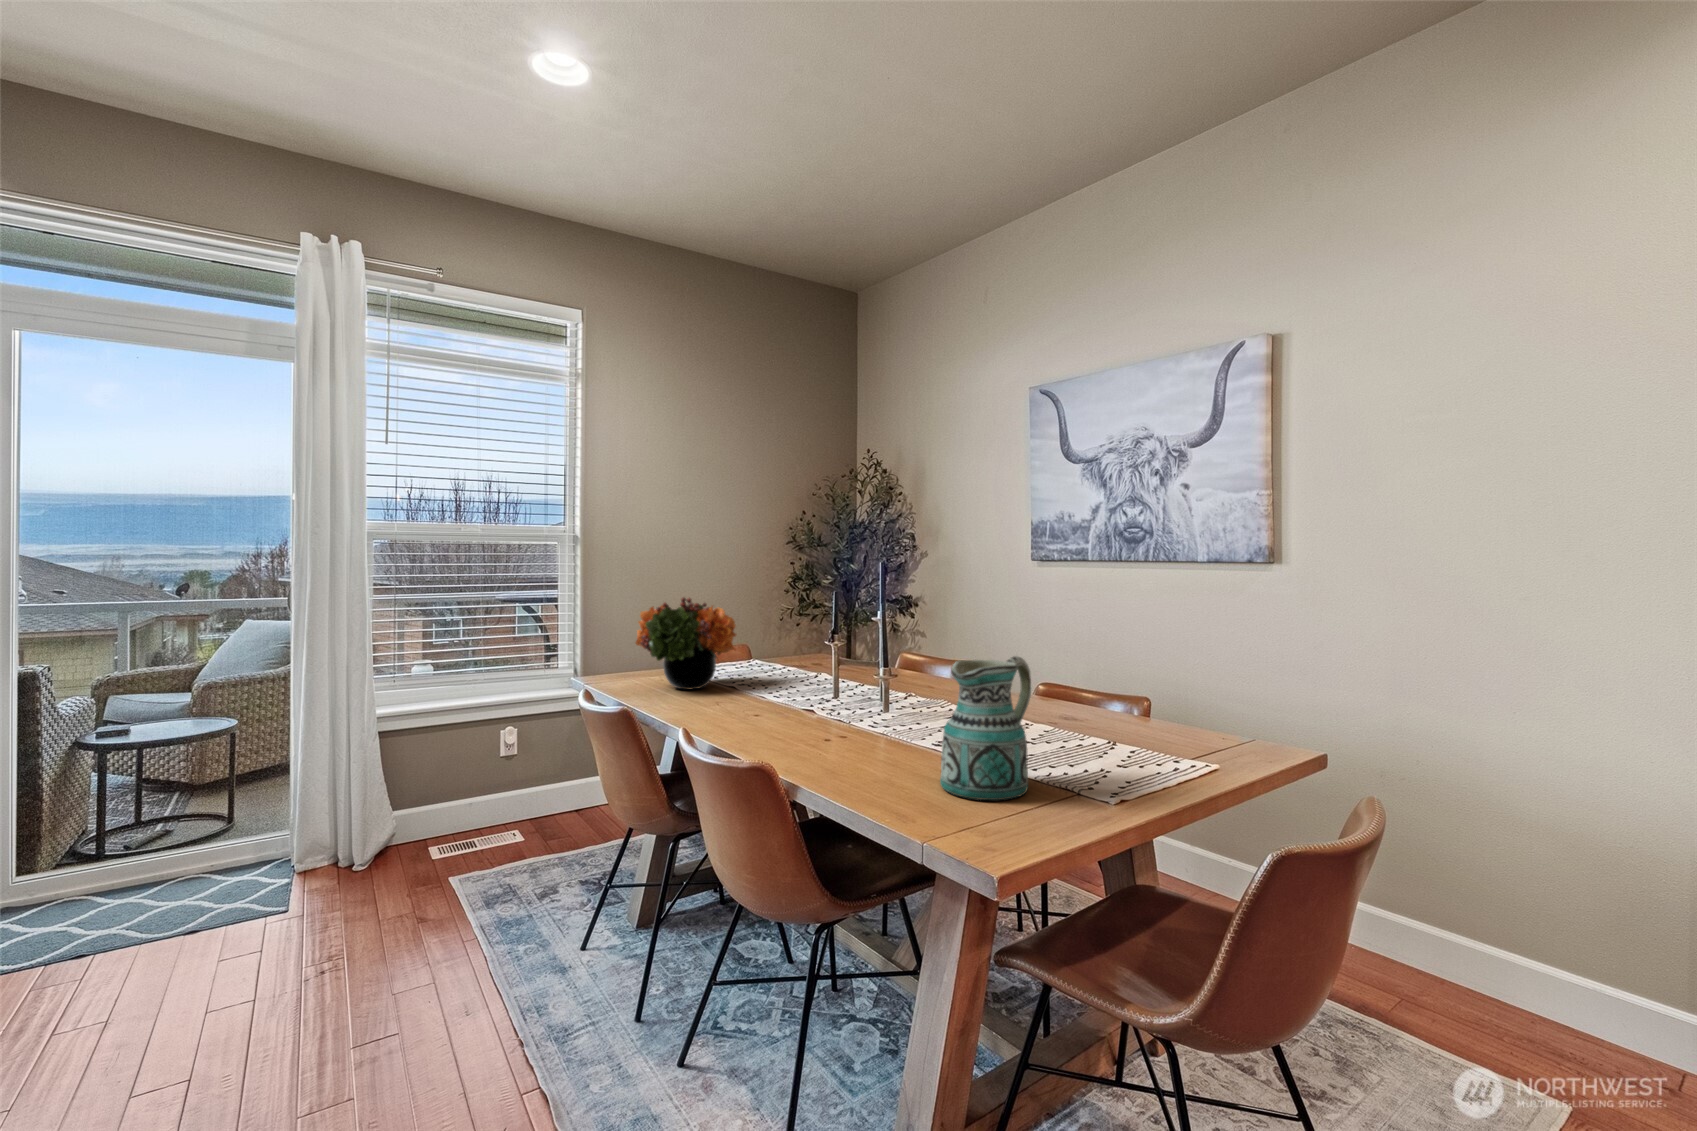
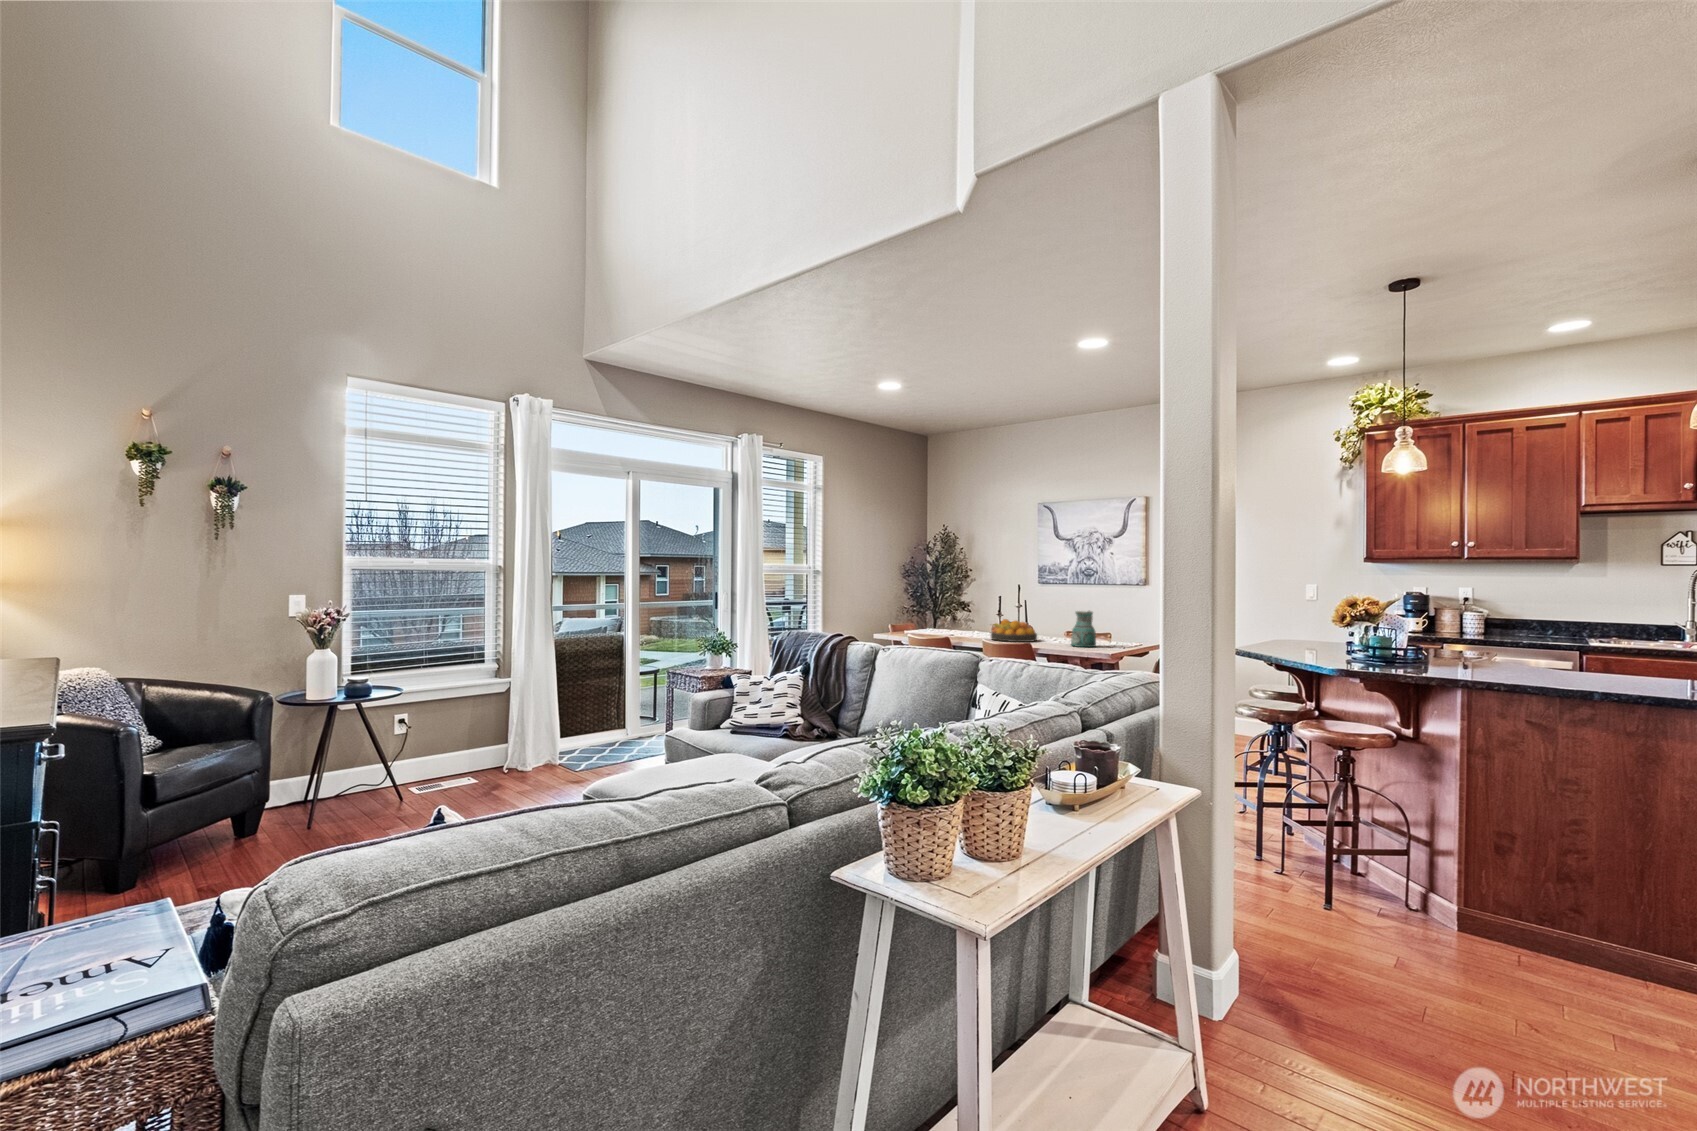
flower arrangement: present [636,597,736,689] -> none [905,596,946,634]
fruit bowl: none [767,665,899,744] -> present [991,619,1037,642]

